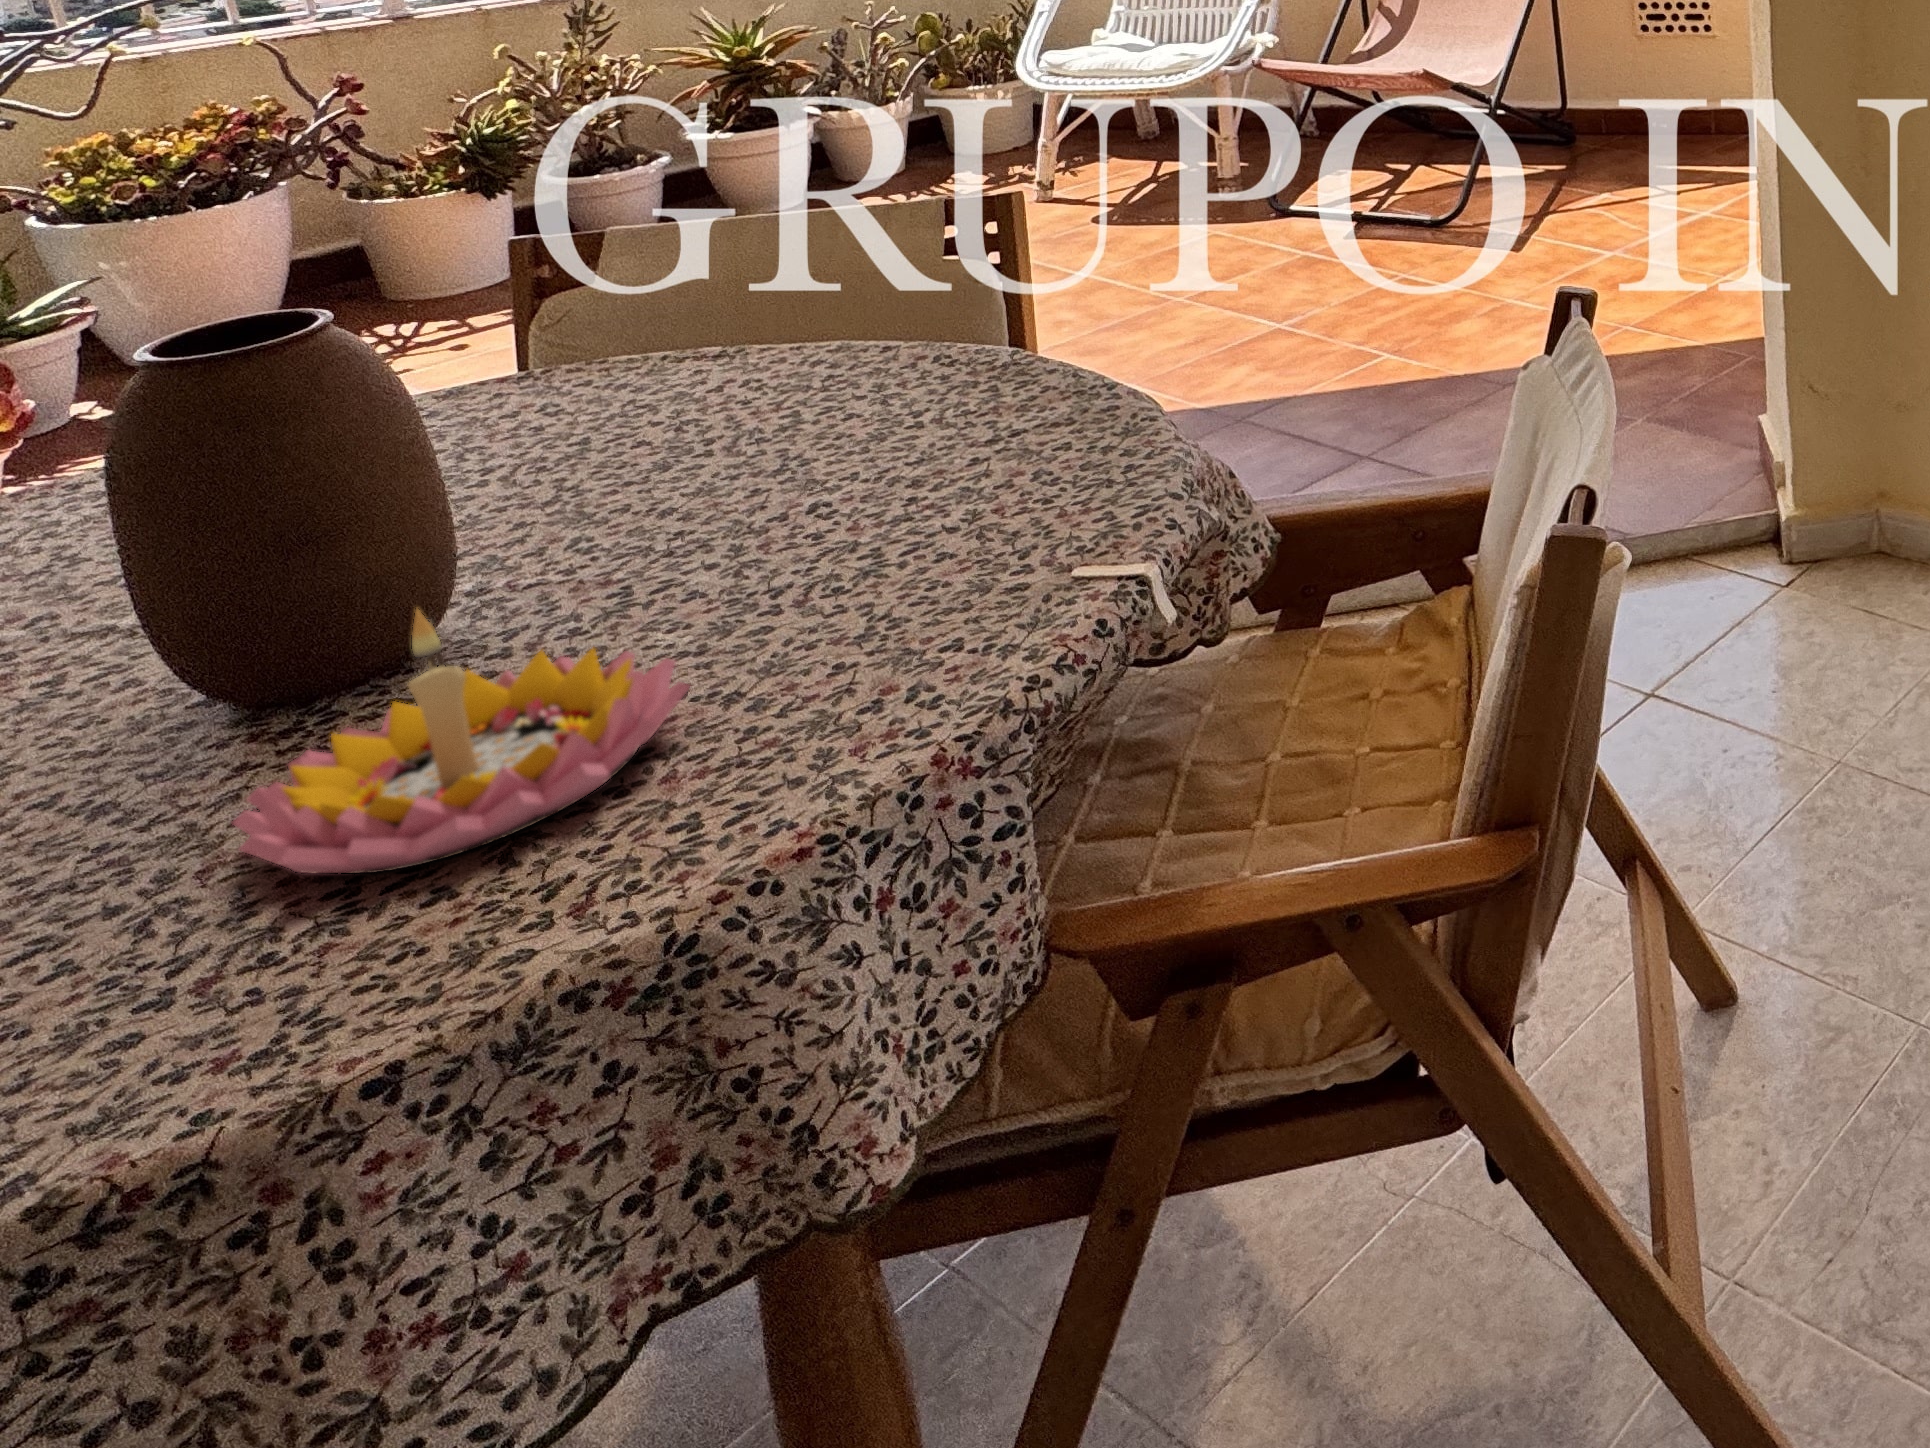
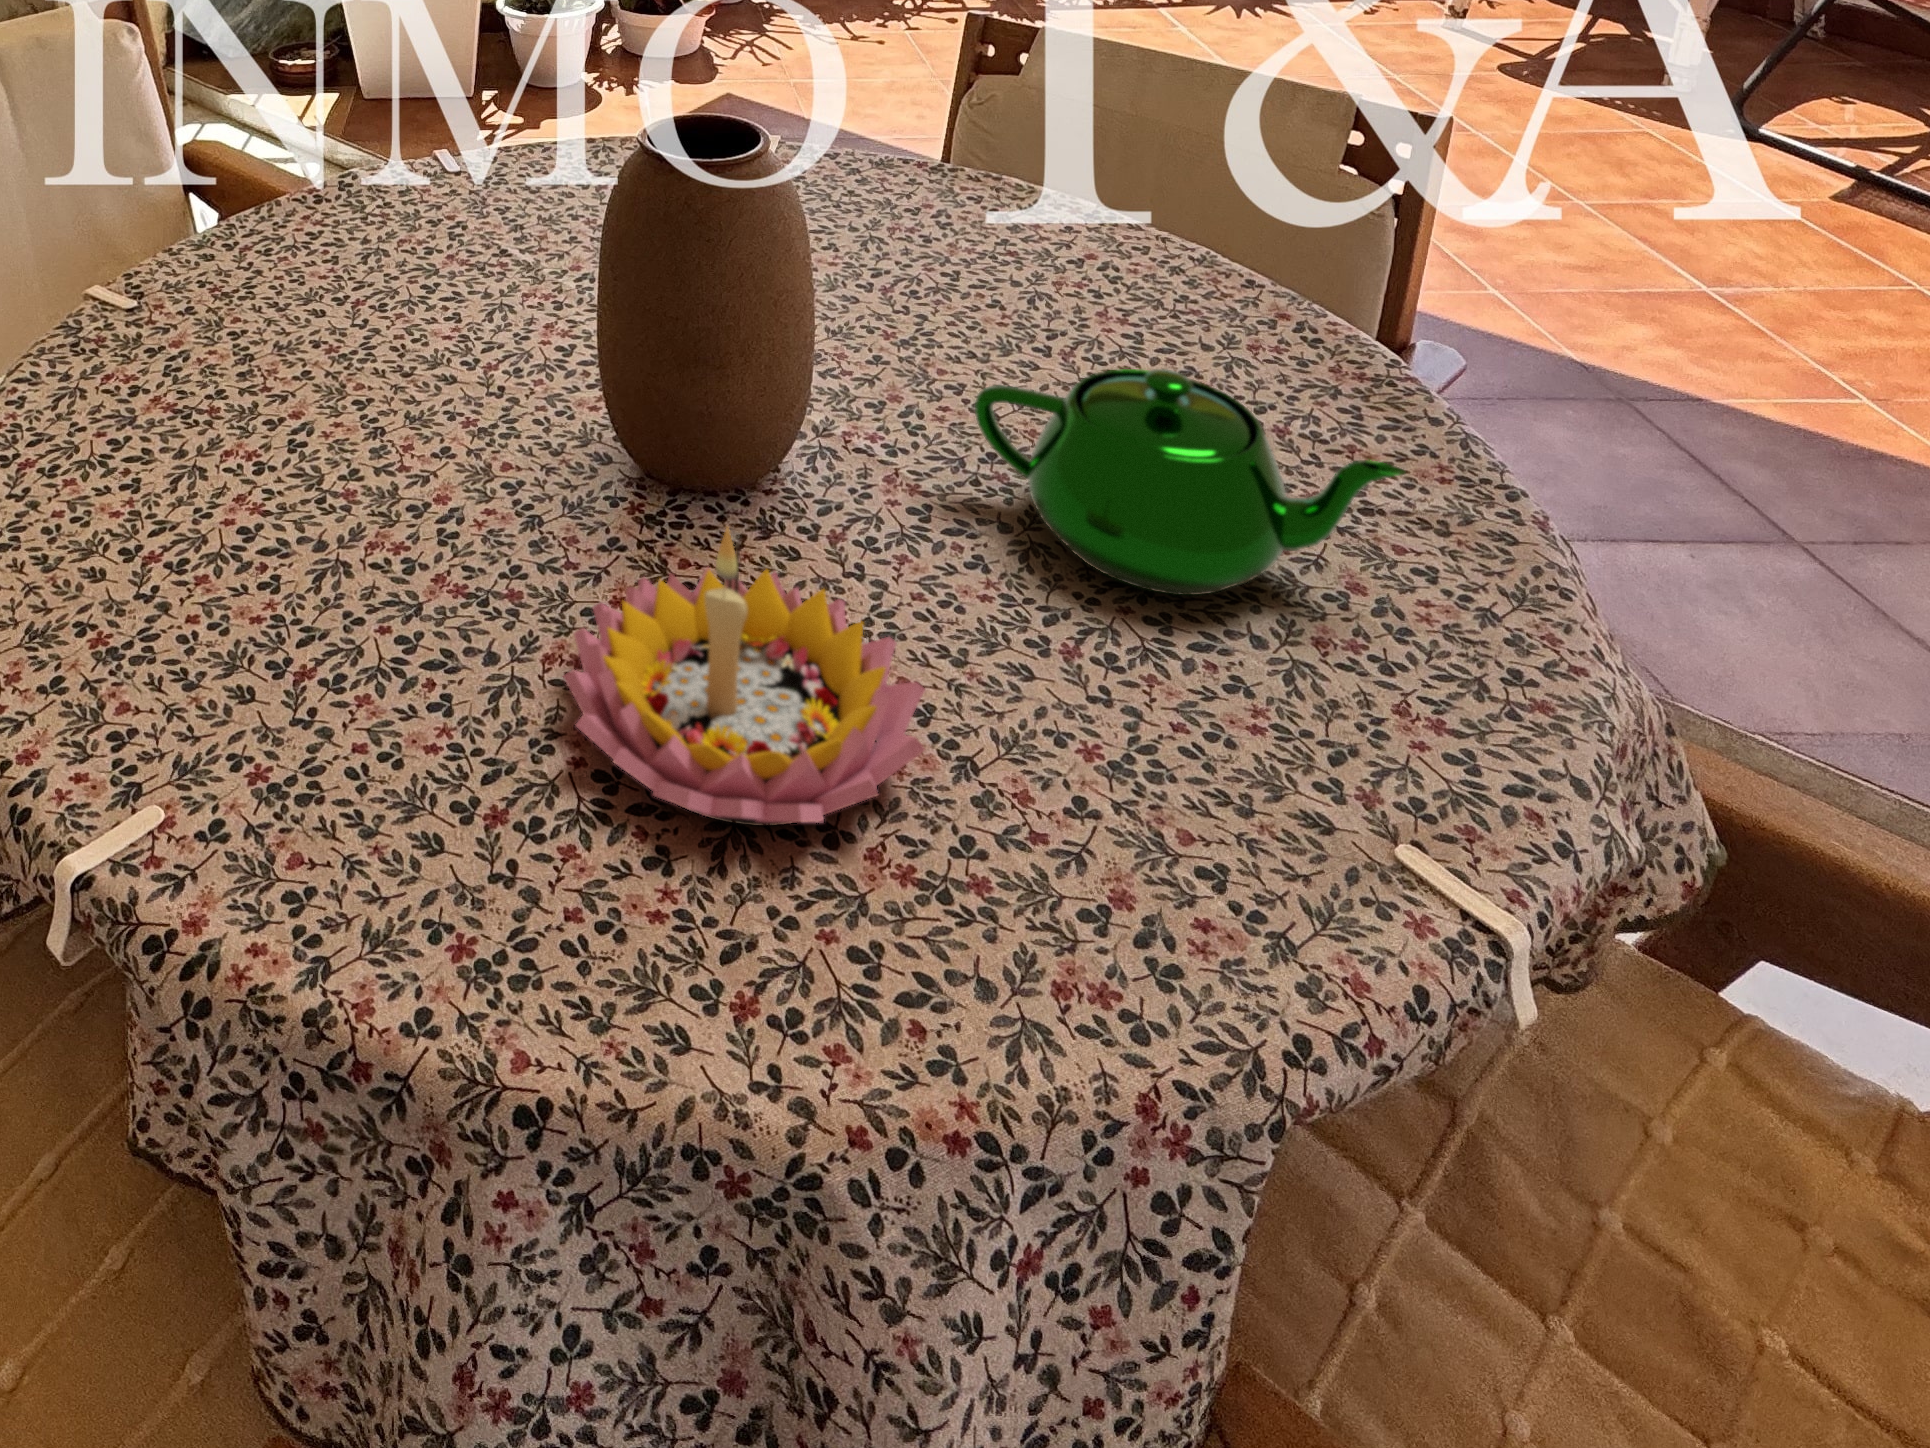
teapot: none [650,375,1022,553] -> present [975,369,1405,595]

